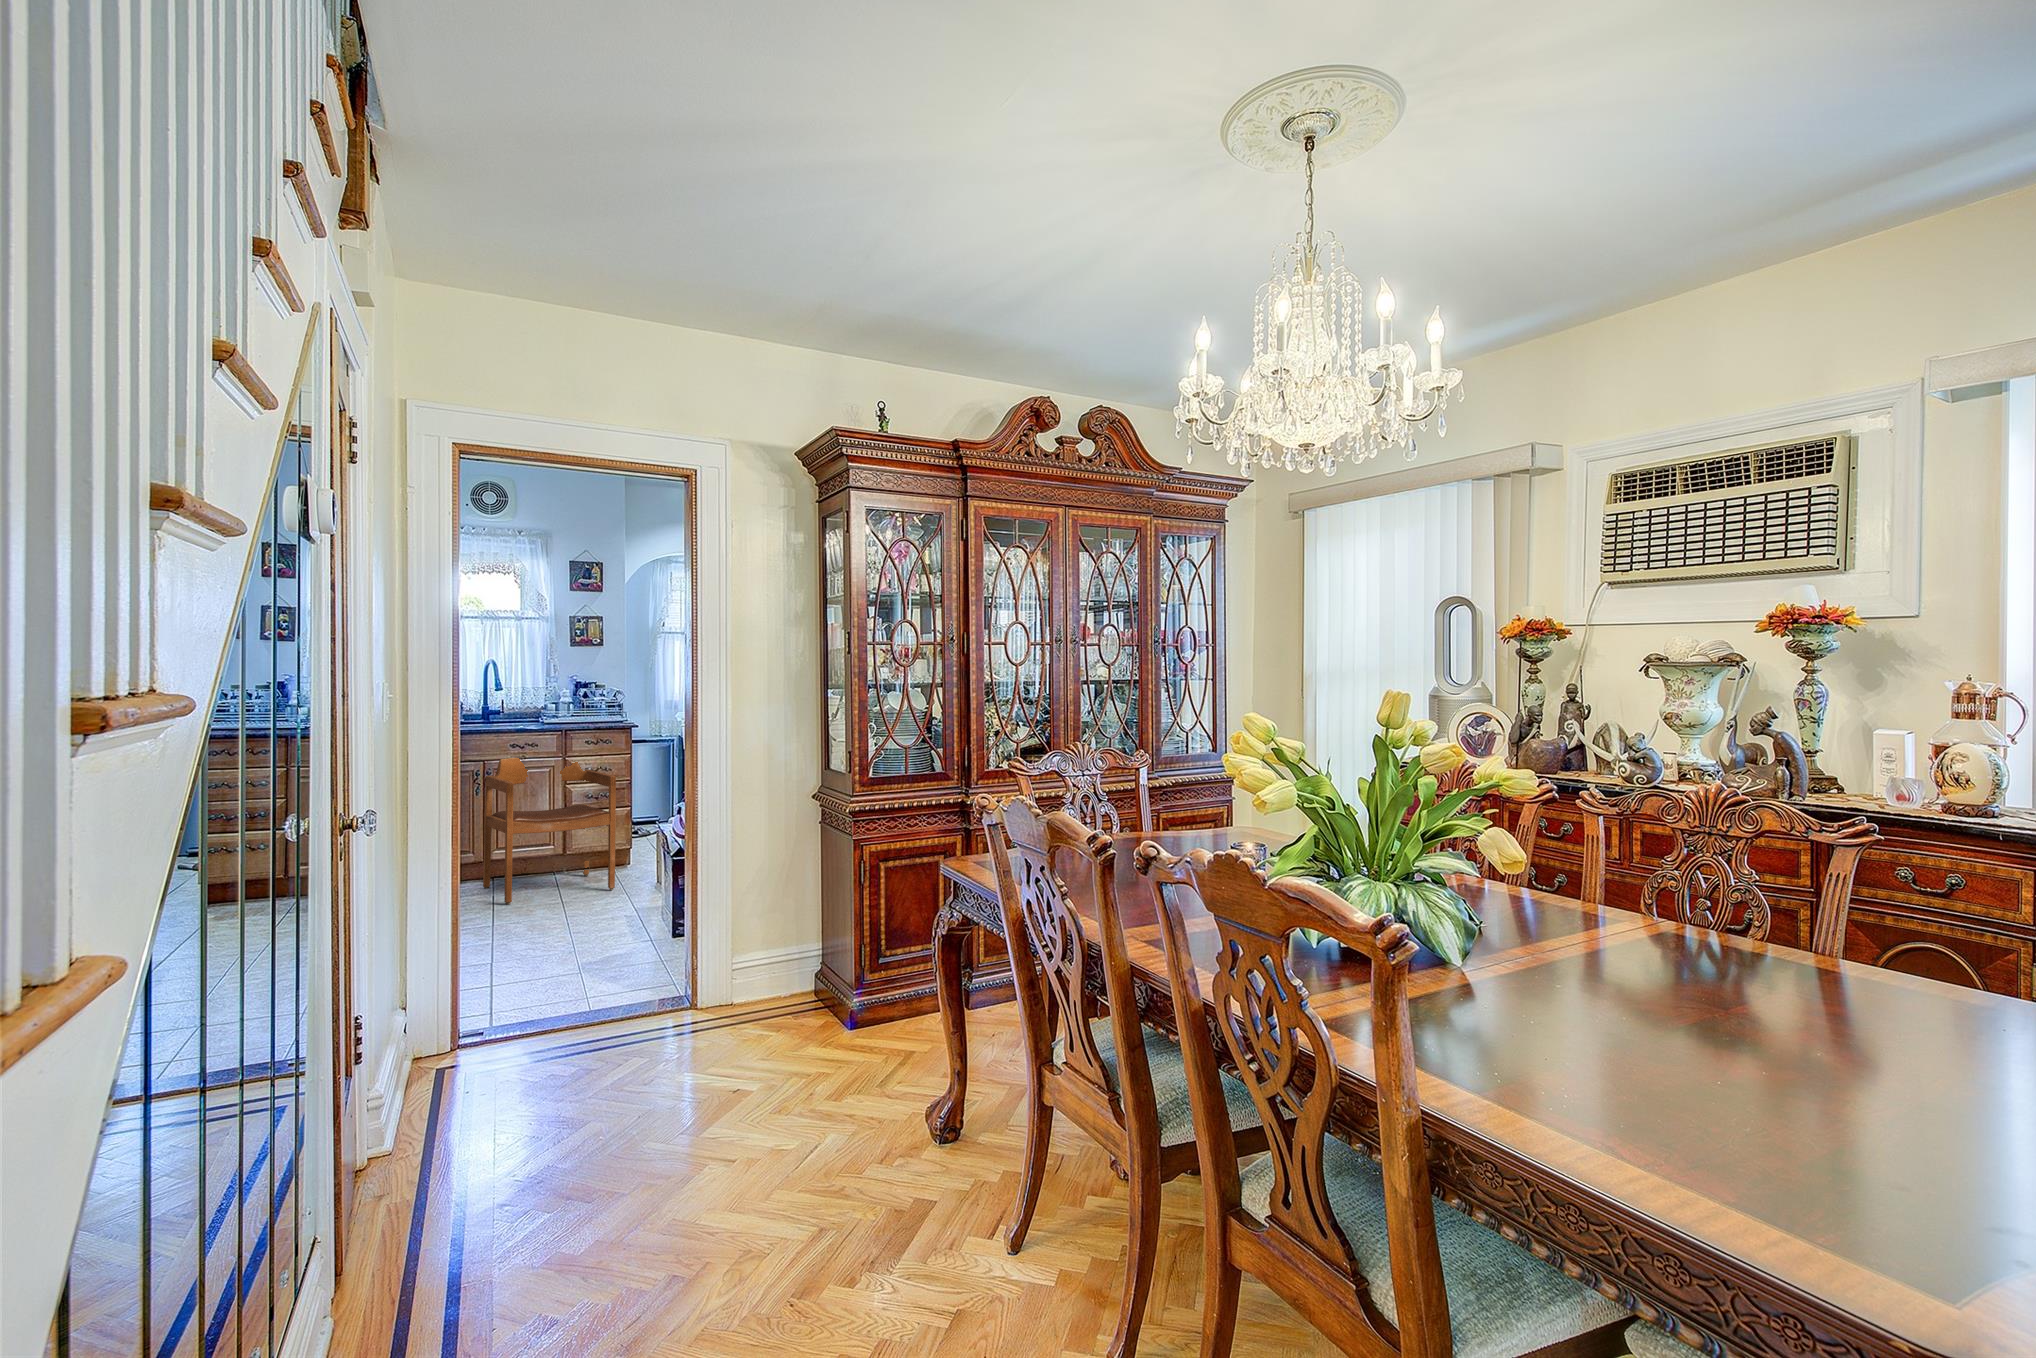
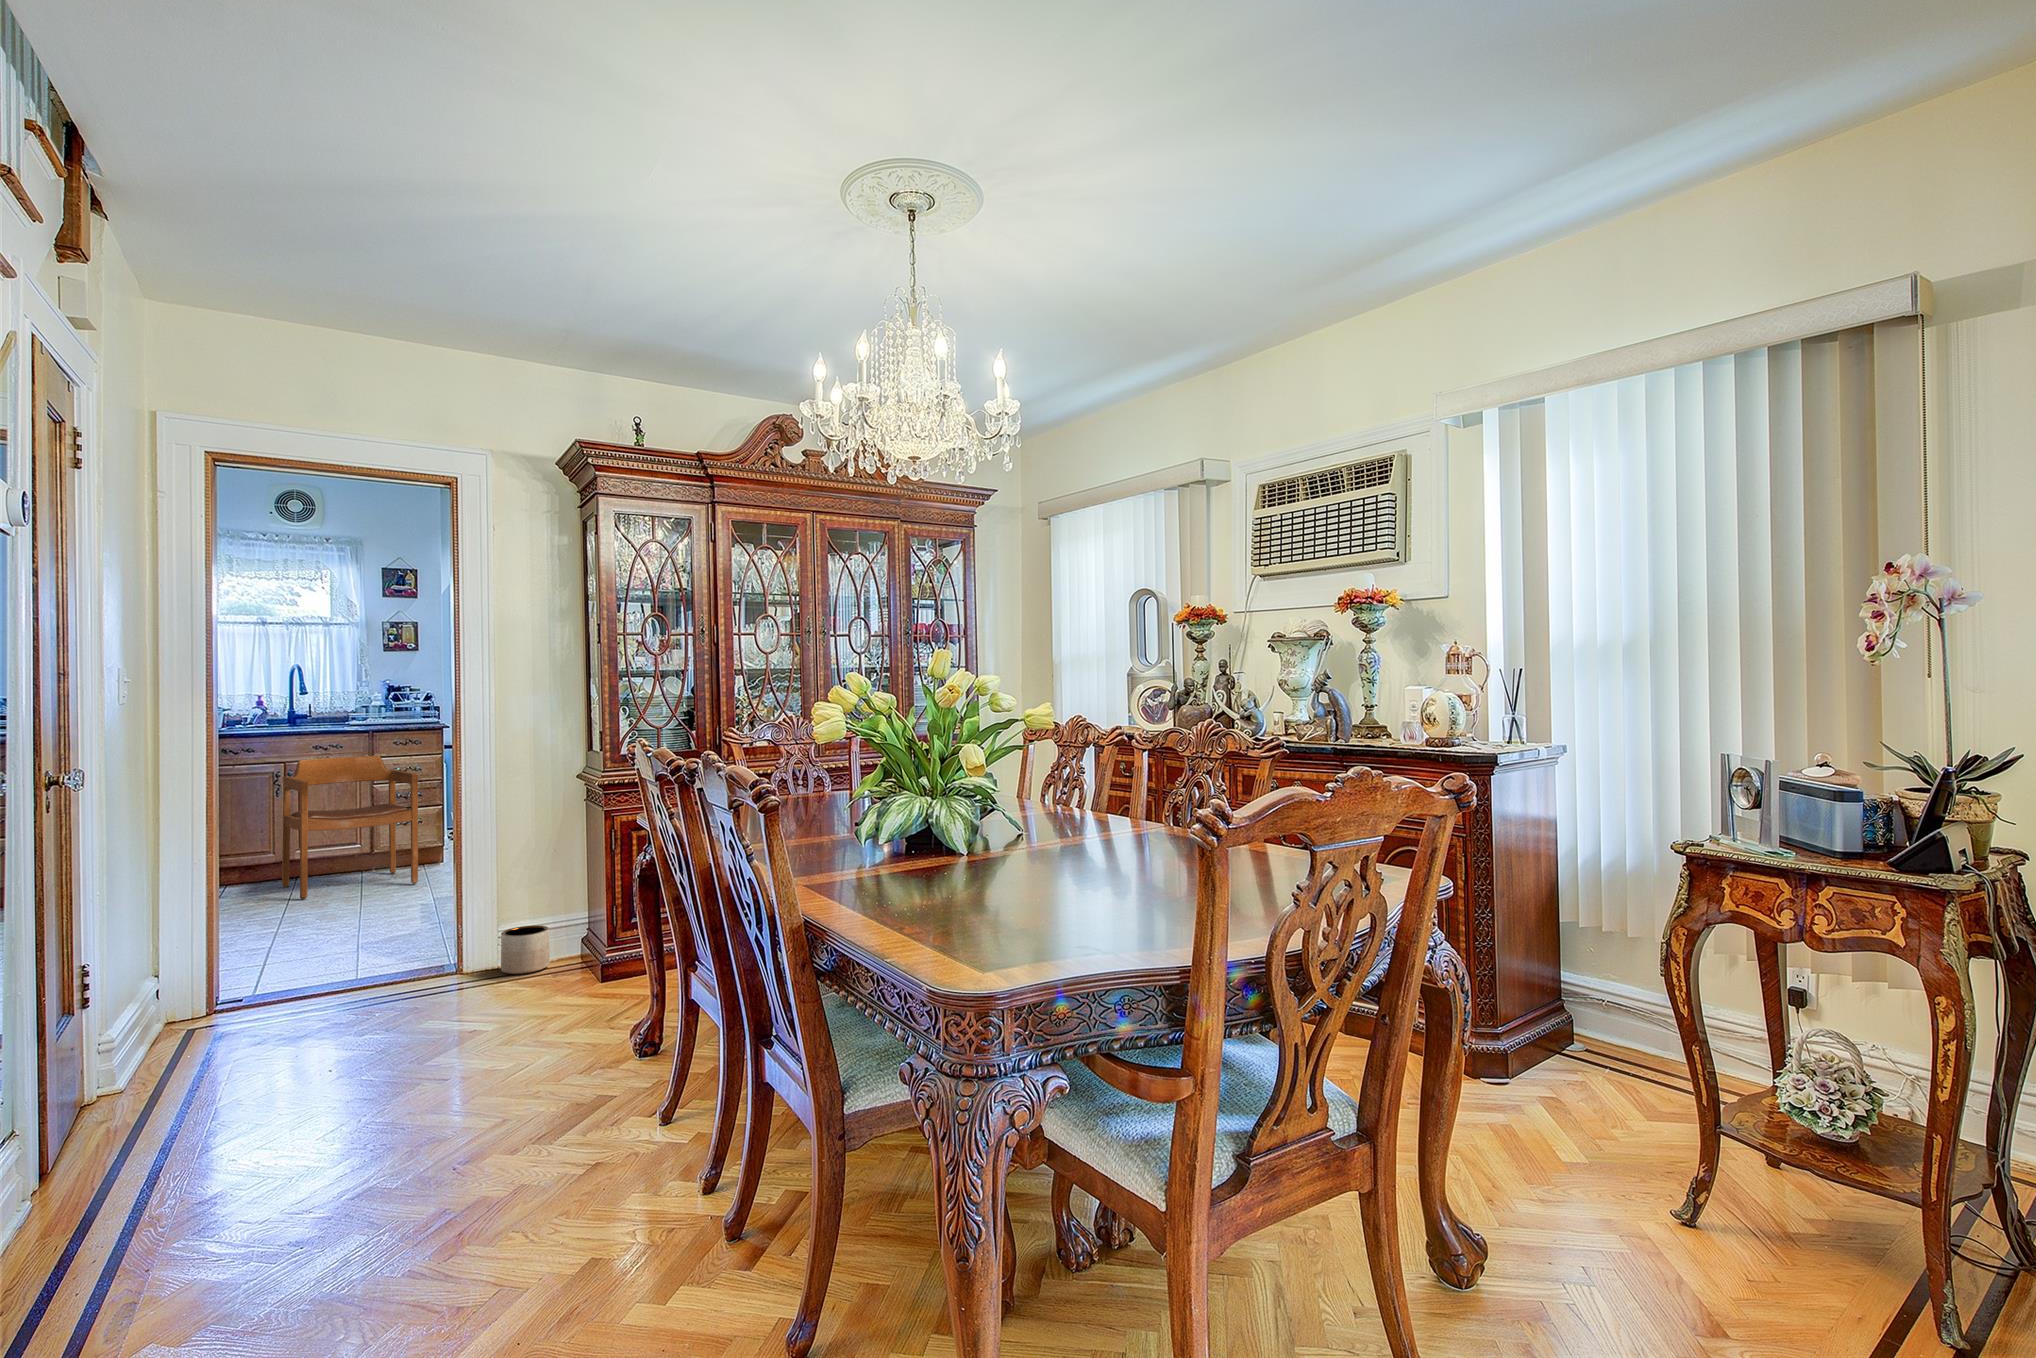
planter: none [737,958,786,1013] -> present [501,925,550,974]

